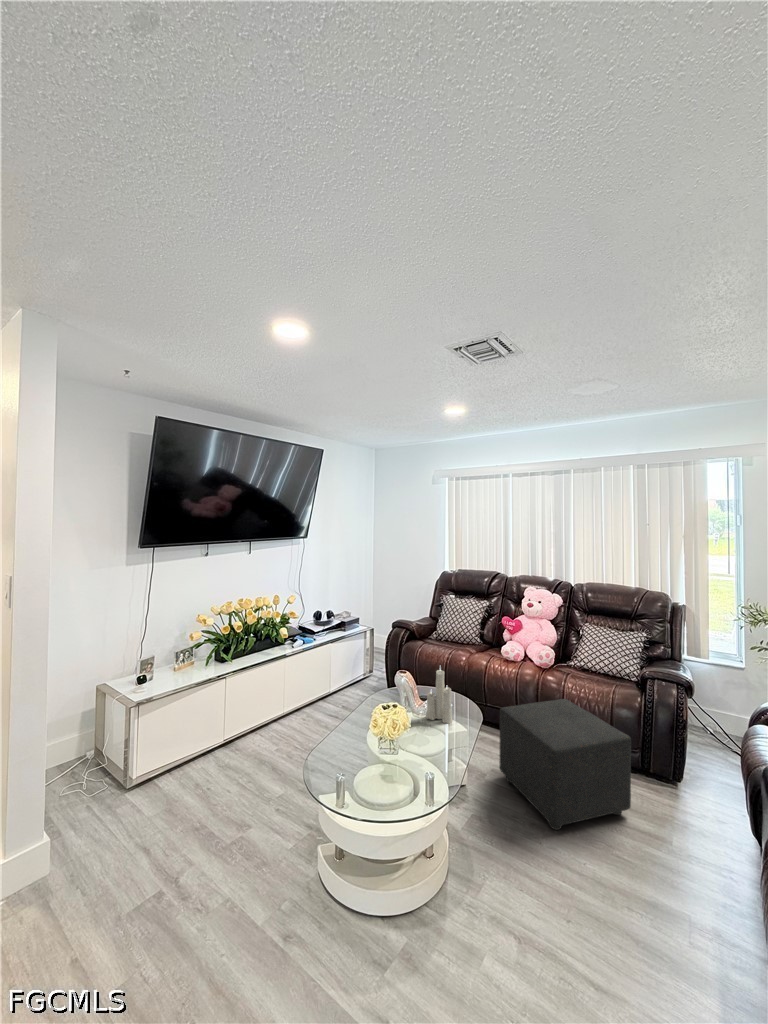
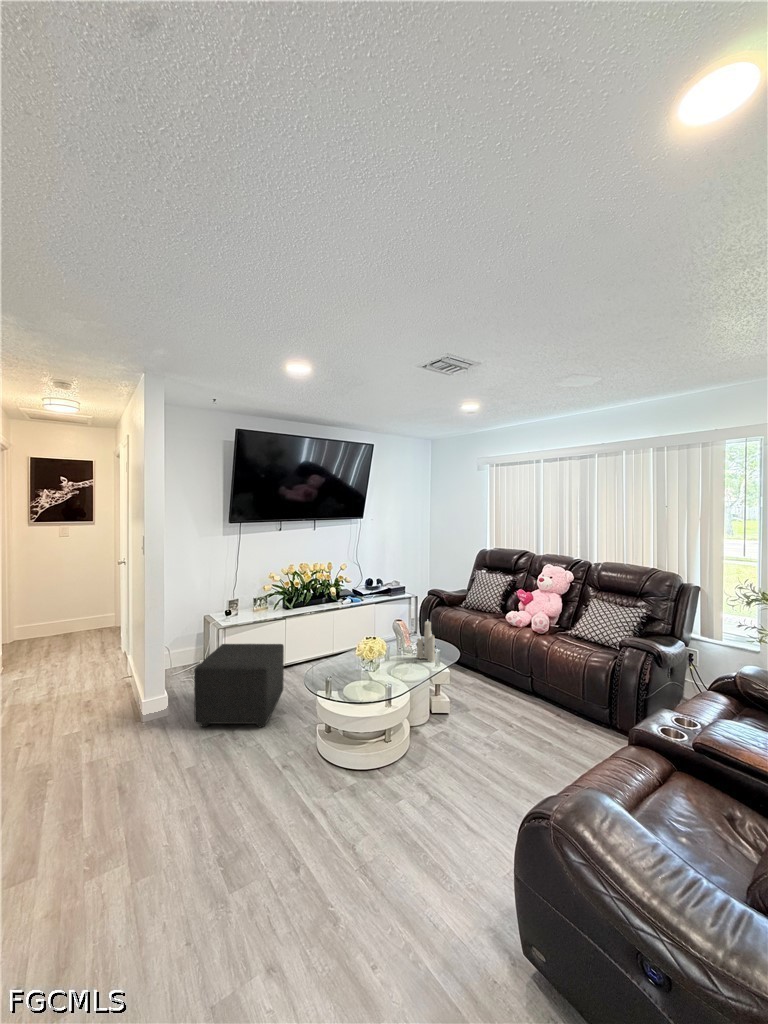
ottoman: present [499,699,631,830] -> present [194,644,284,727]

